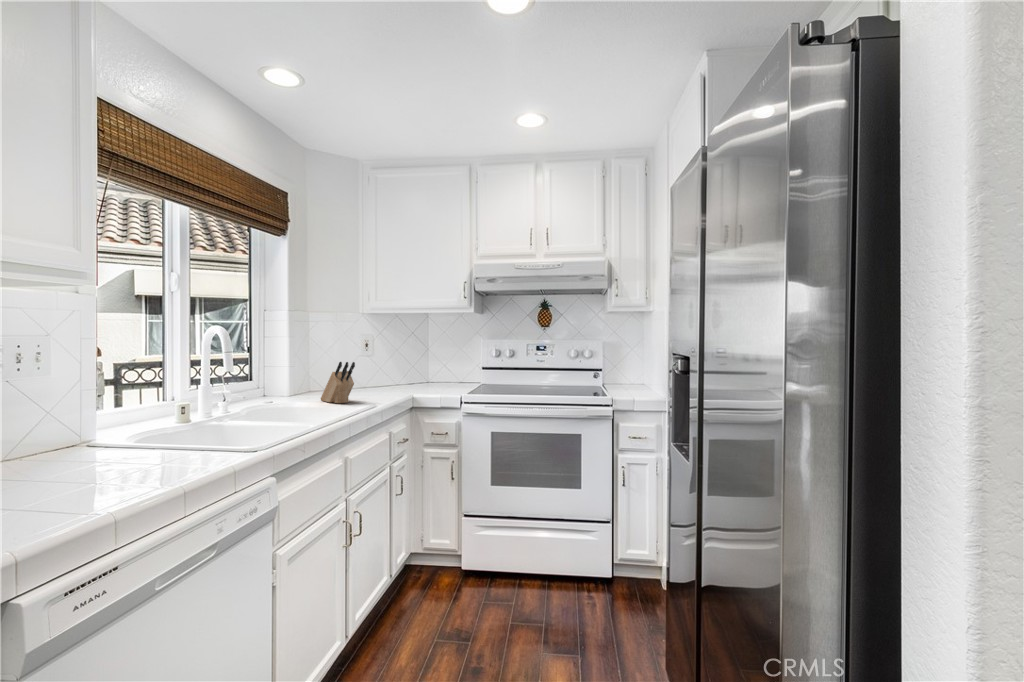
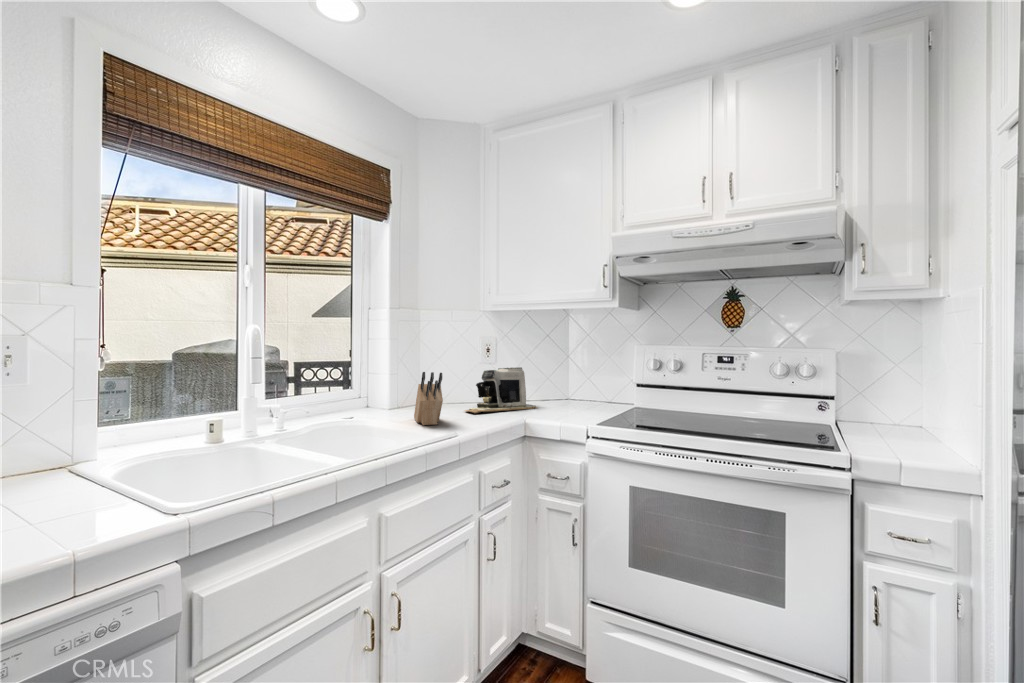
coffee maker: none [355,358,412,395] -> present [465,367,537,413]

